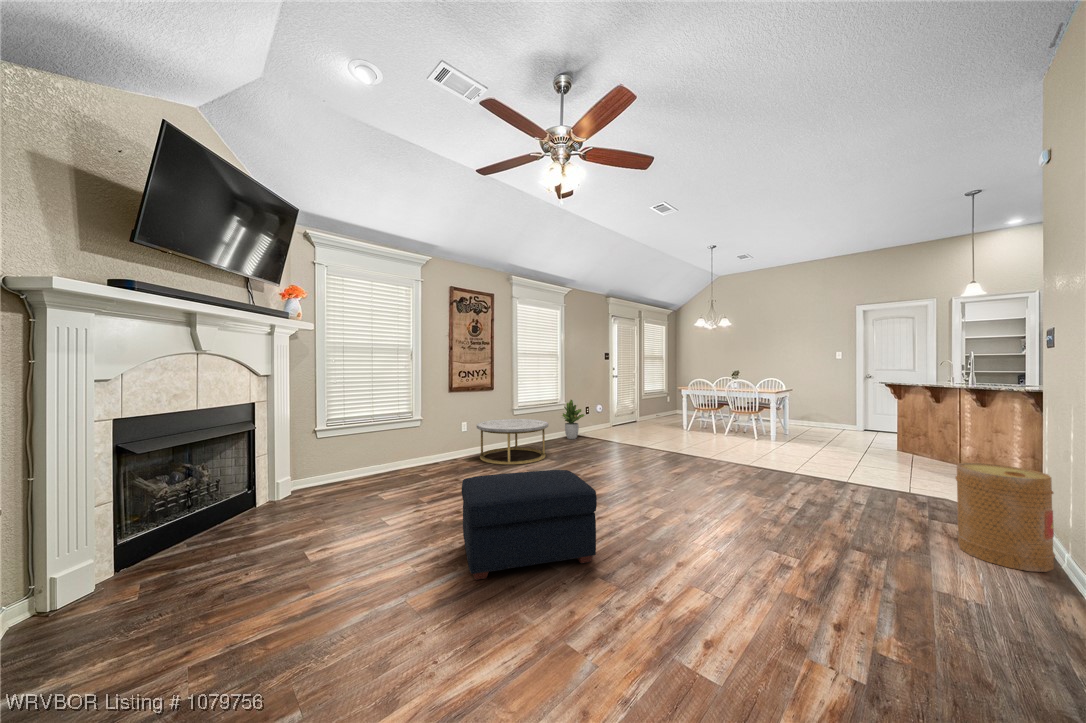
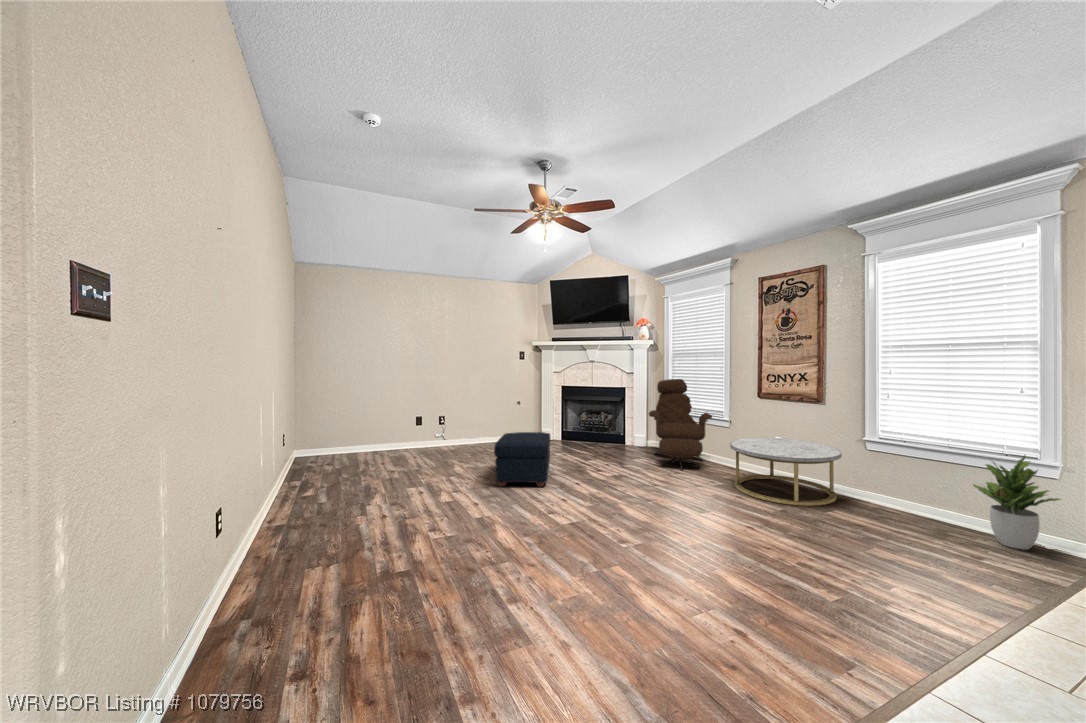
lounge chair: none [345,383,462,488] -> present [649,379,712,470]
basket: present [956,463,1055,572] -> none [216,523,319,685]

